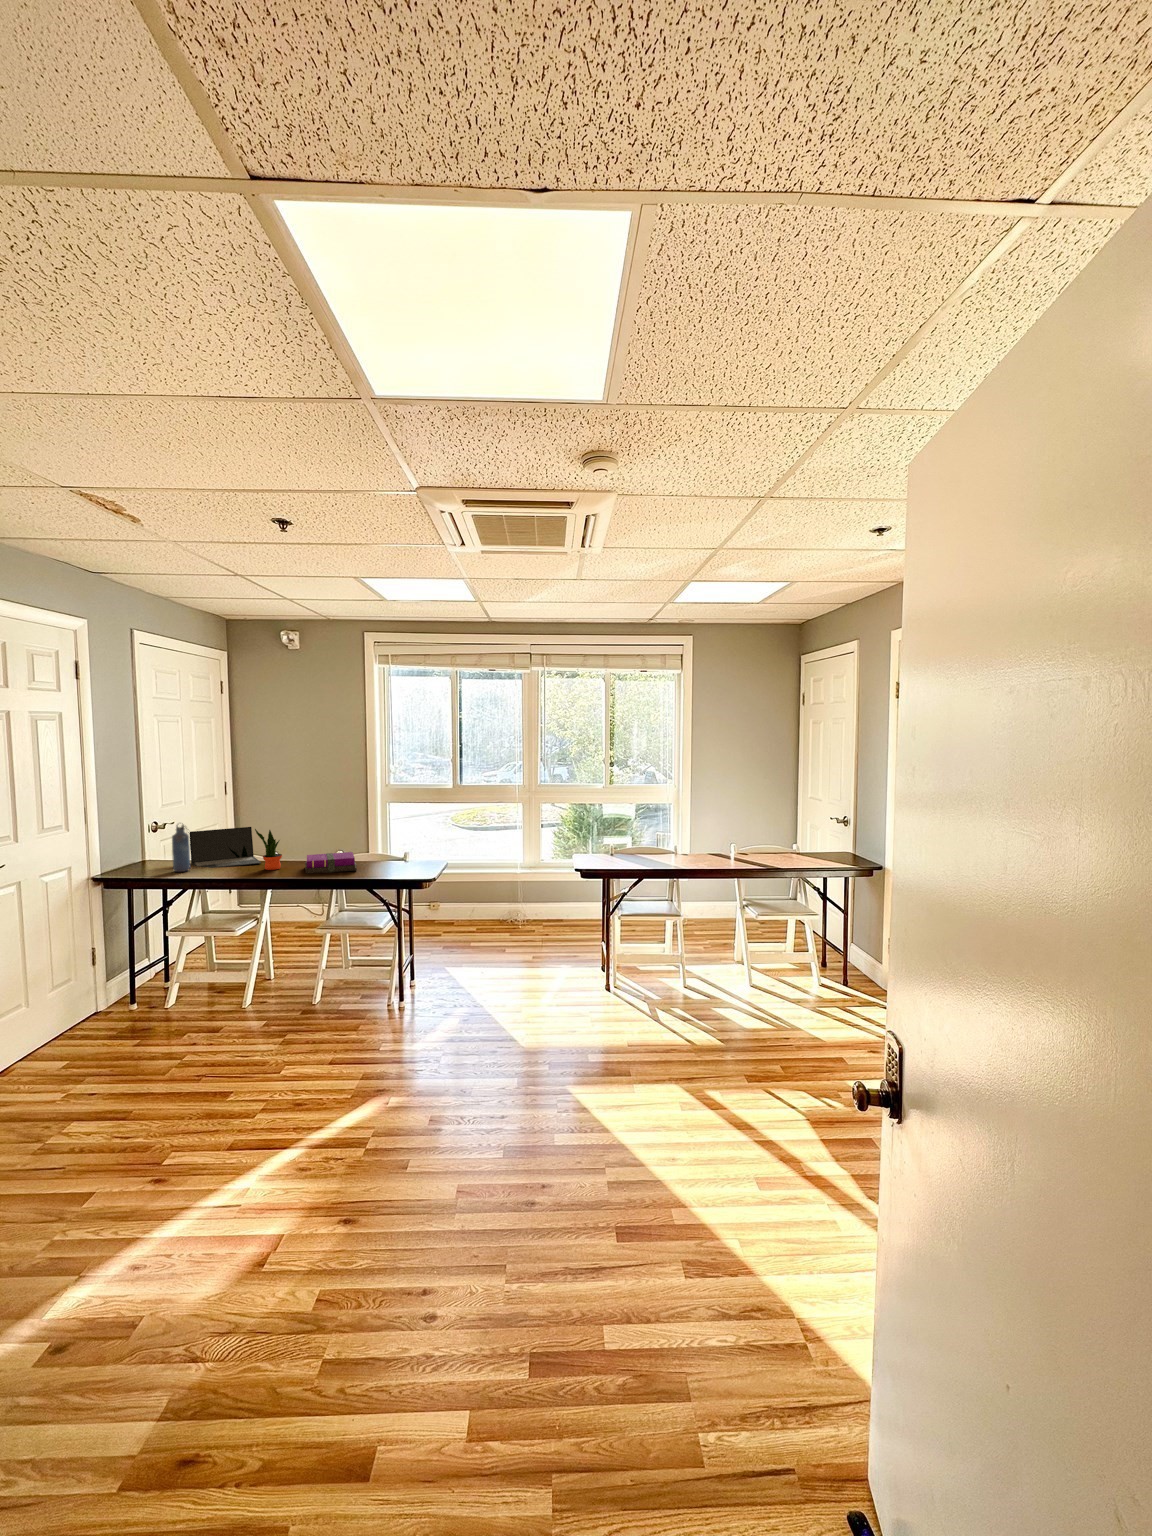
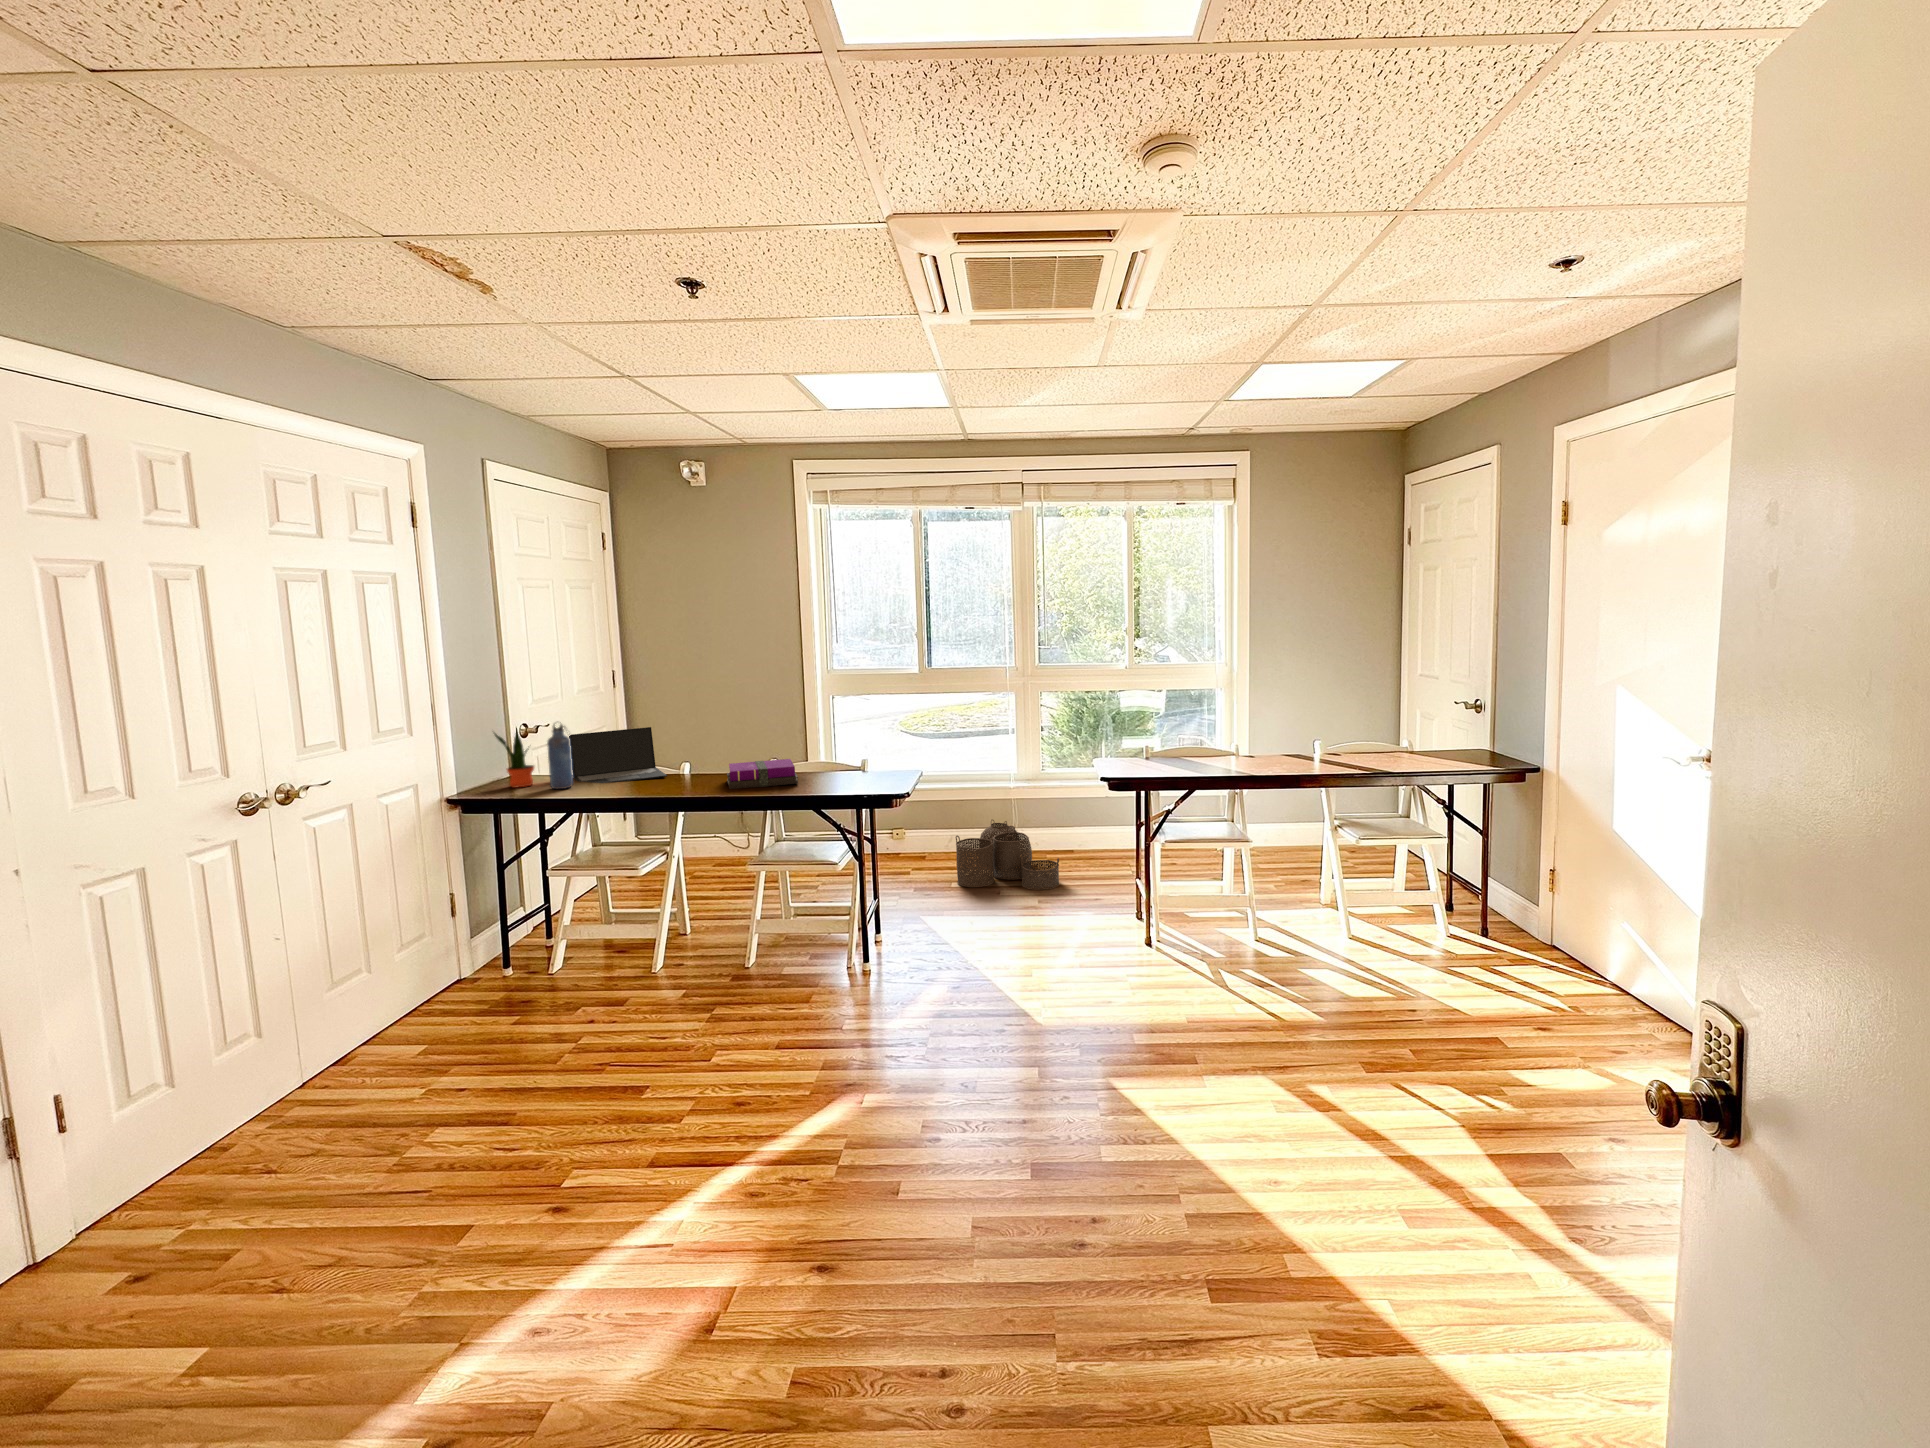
potted plant: present [255,829,282,870] -> present [494,733,534,788]
woven basket: none [474,897,549,949] -> present [956,820,1059,890]

